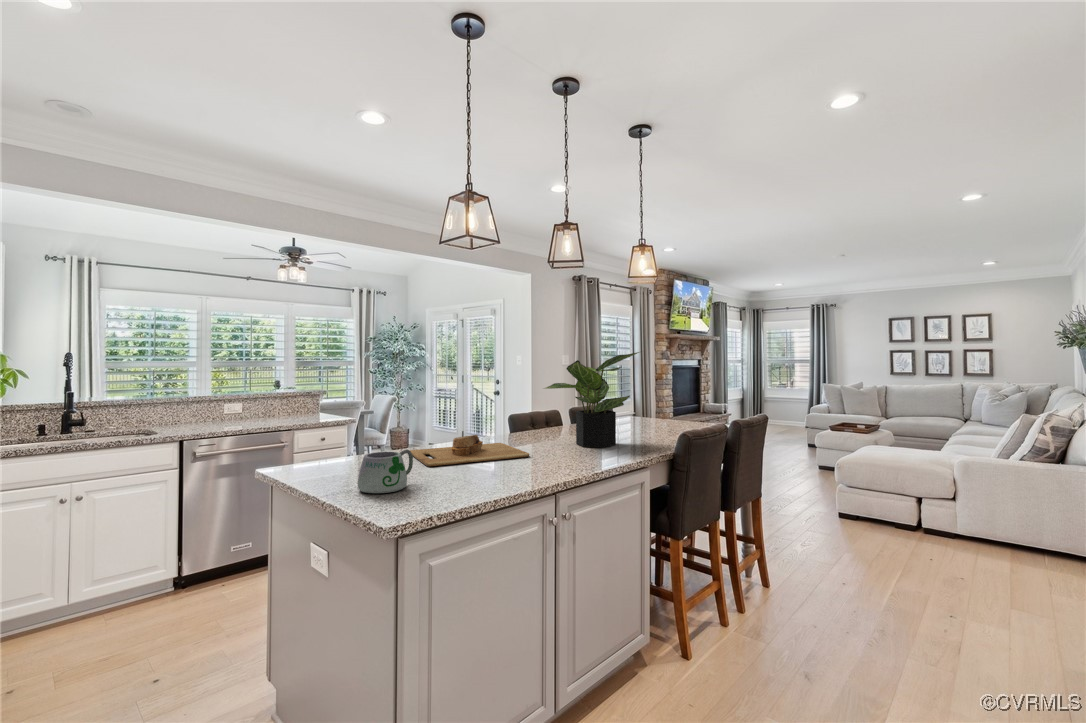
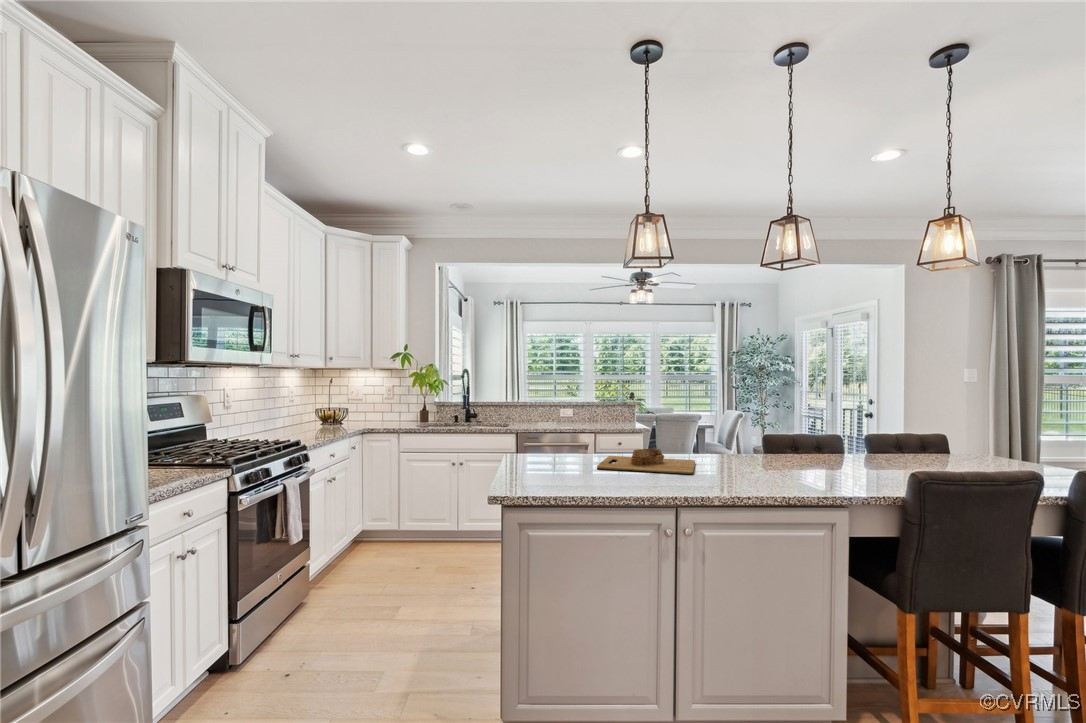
potted plant: present [545,352,639,448] -> none [729,376,833,478]
mug: present [358,449,422,493] -> none [519,449,564,481]

